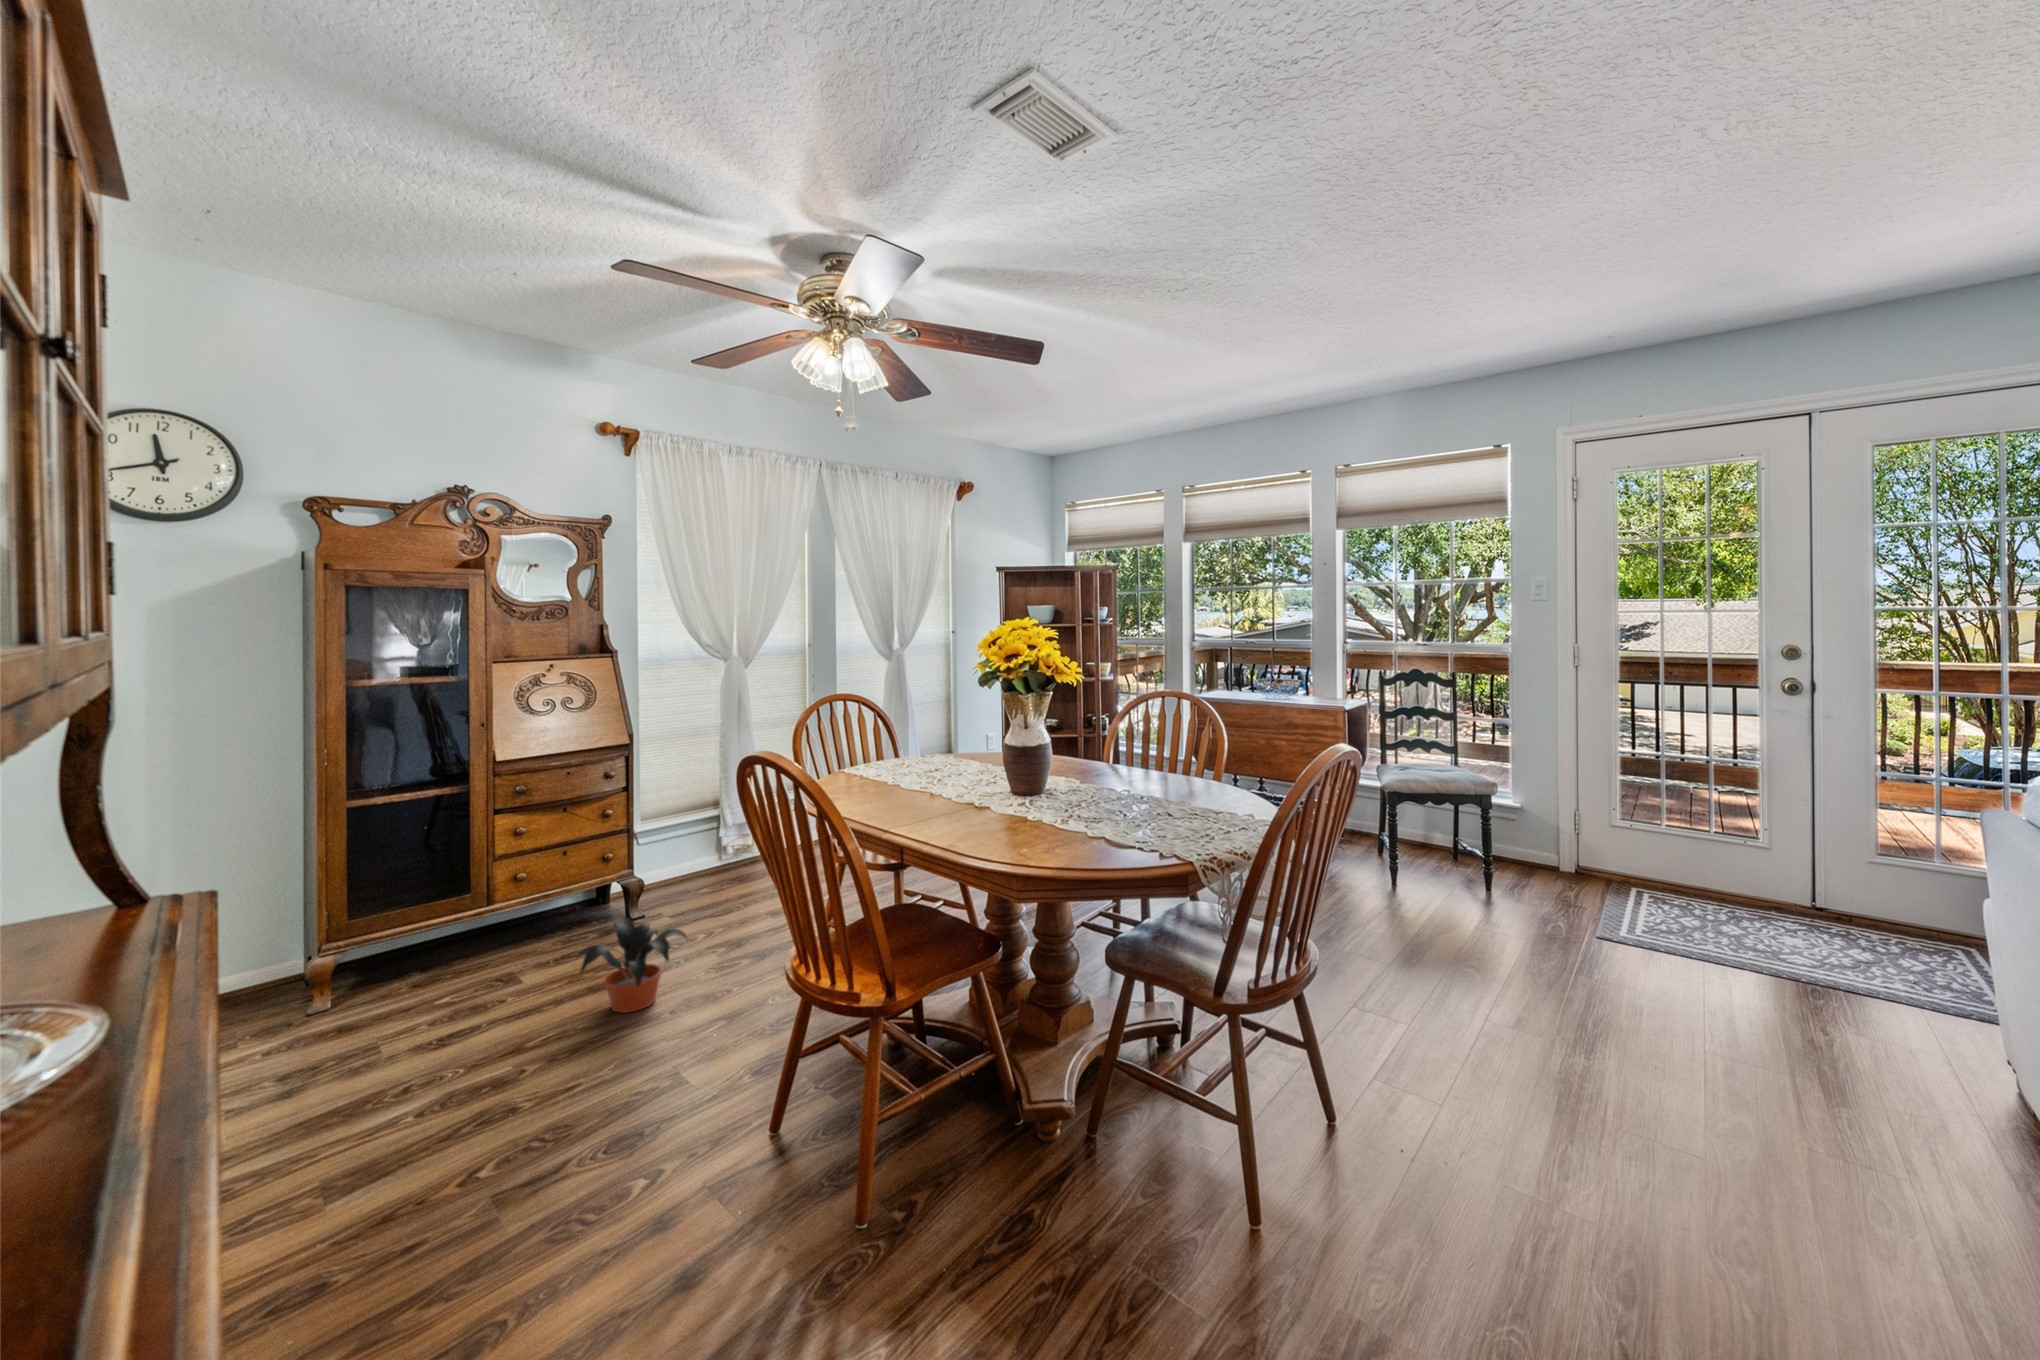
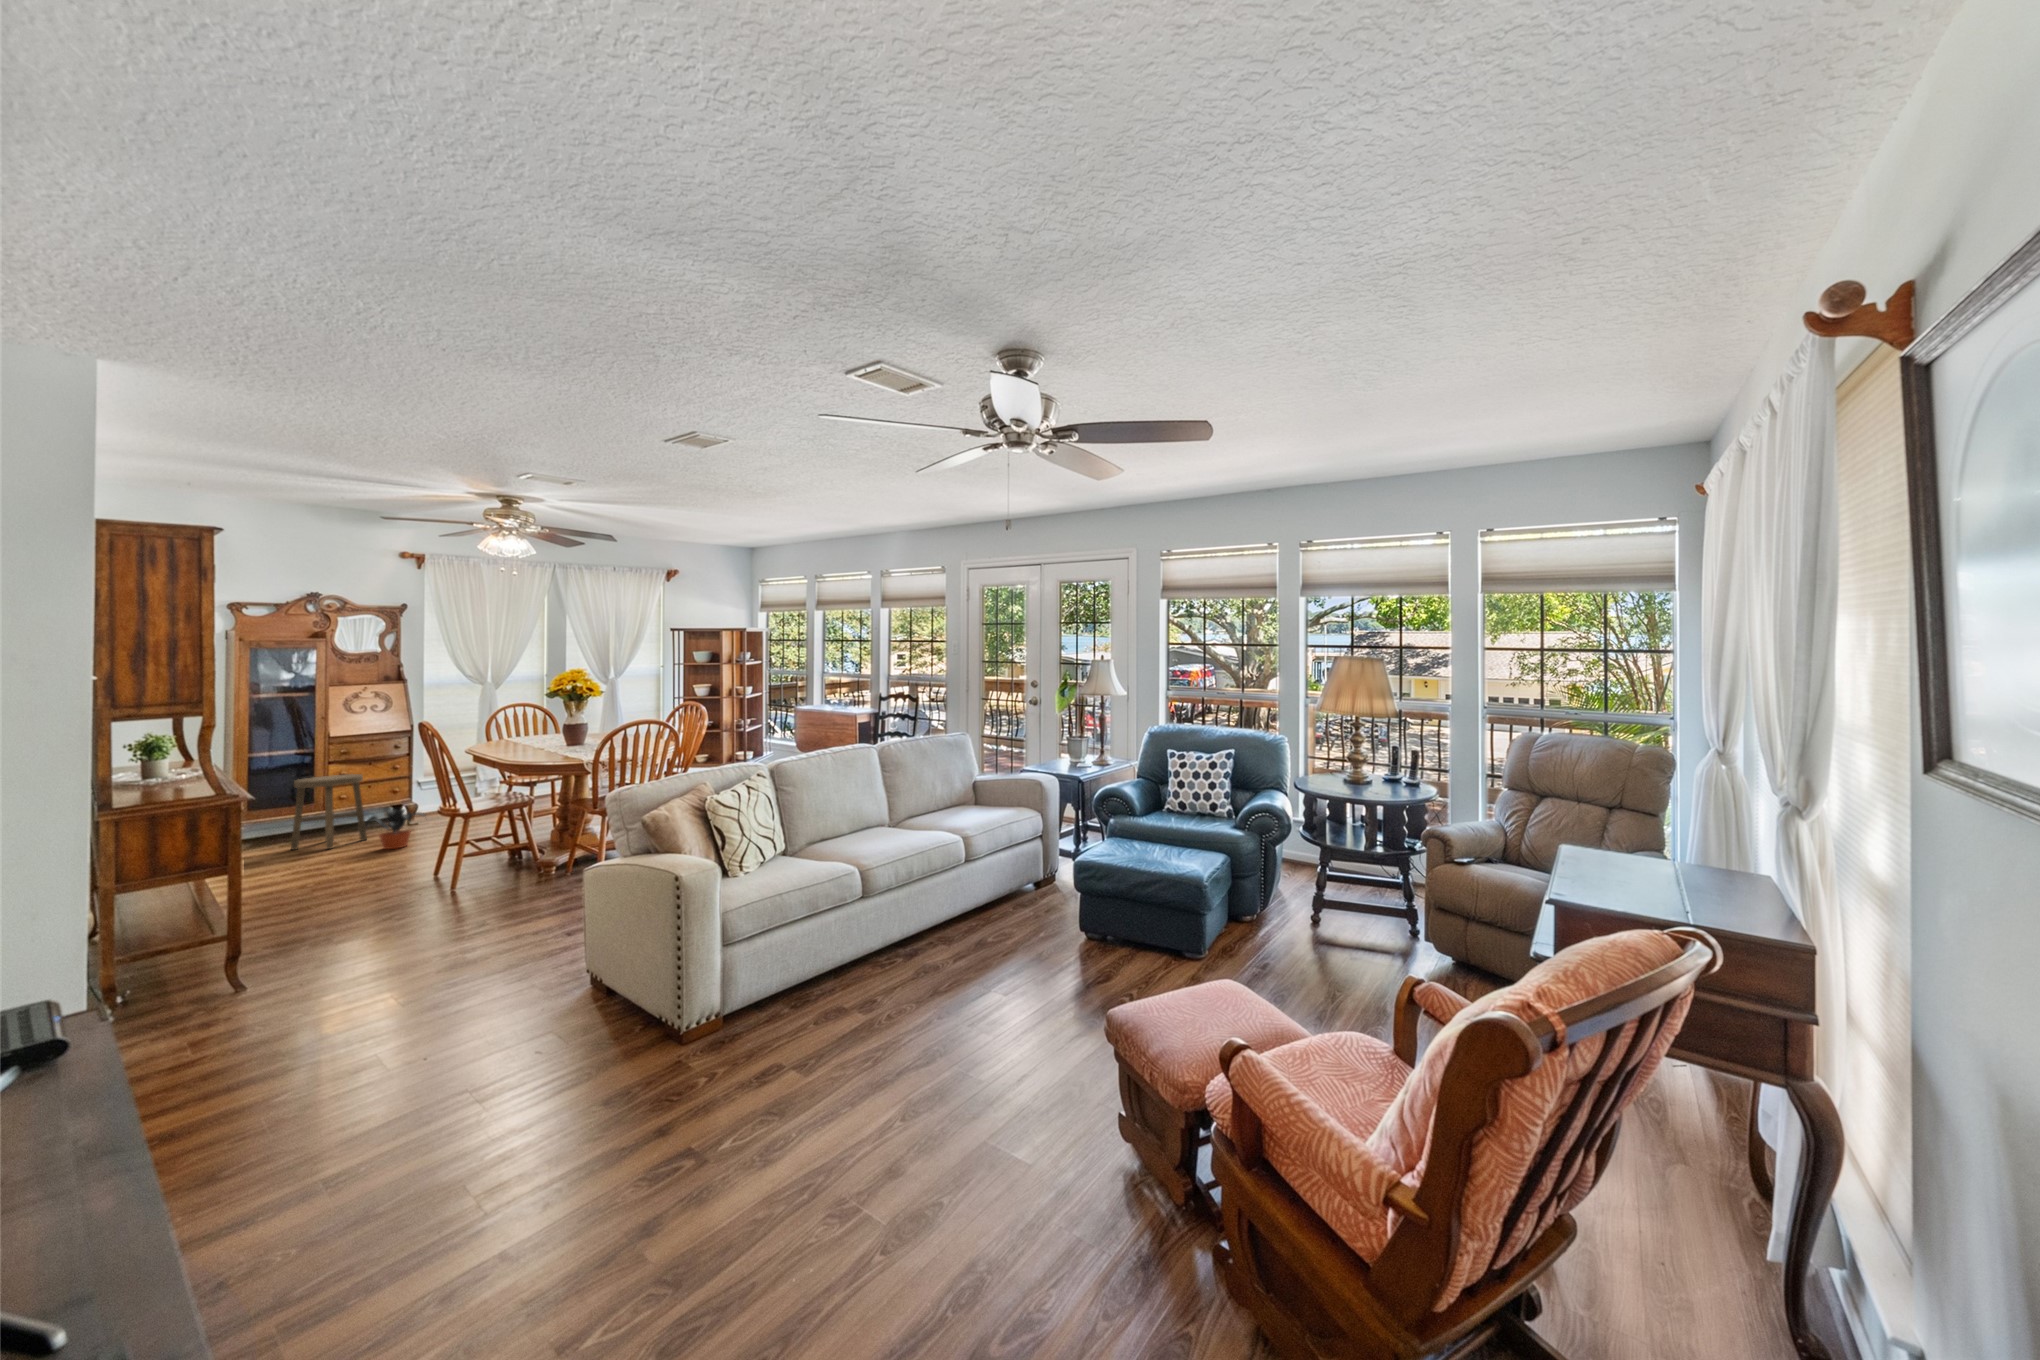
stool: none [430,835,568,1000] -> present [291,774,367,850]

